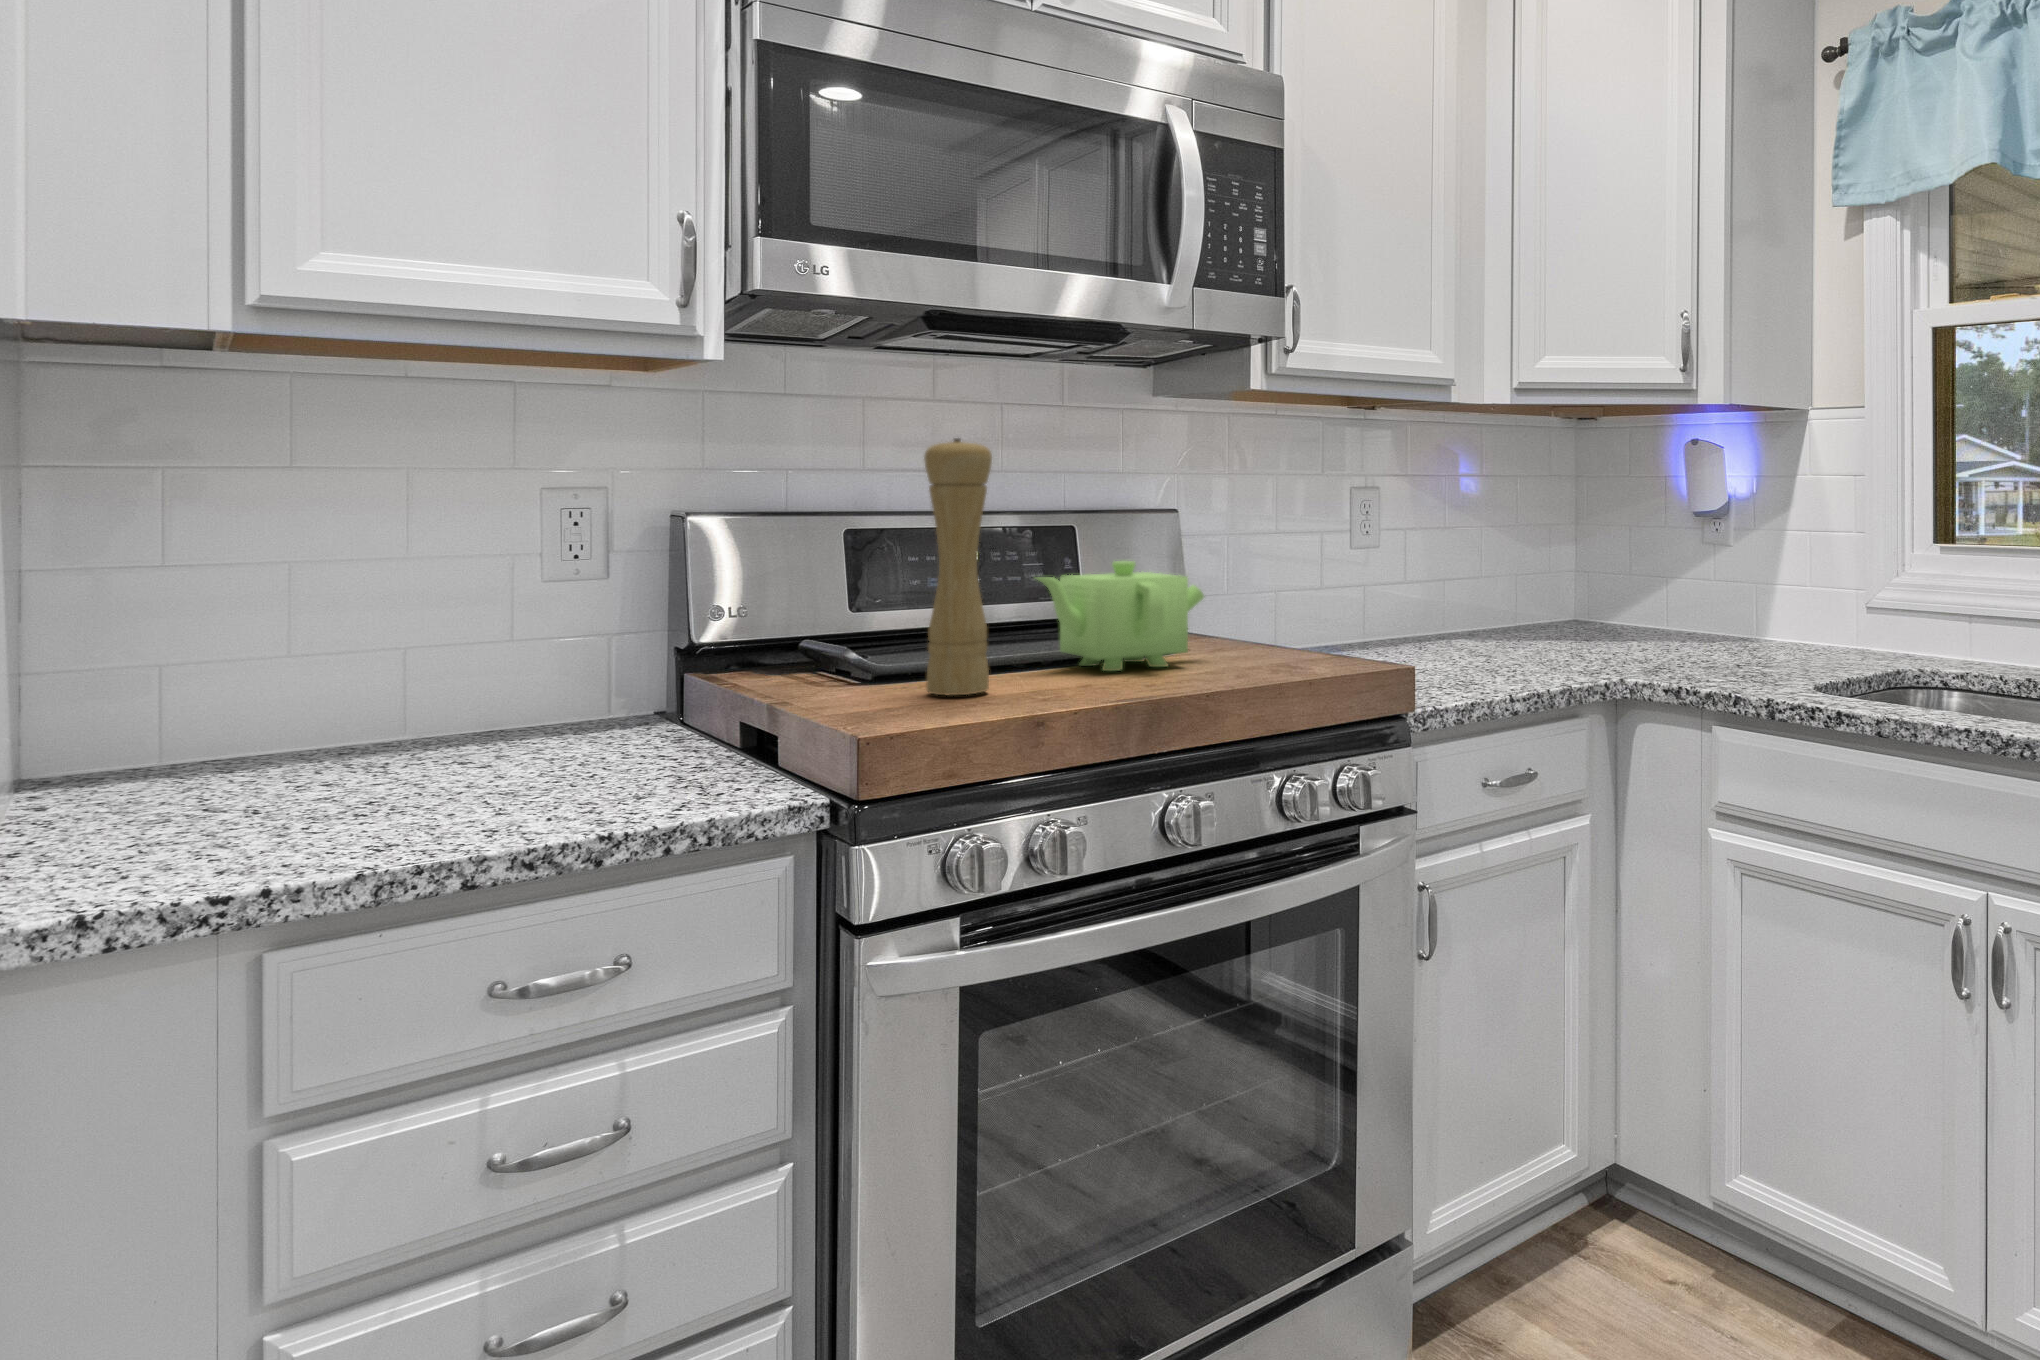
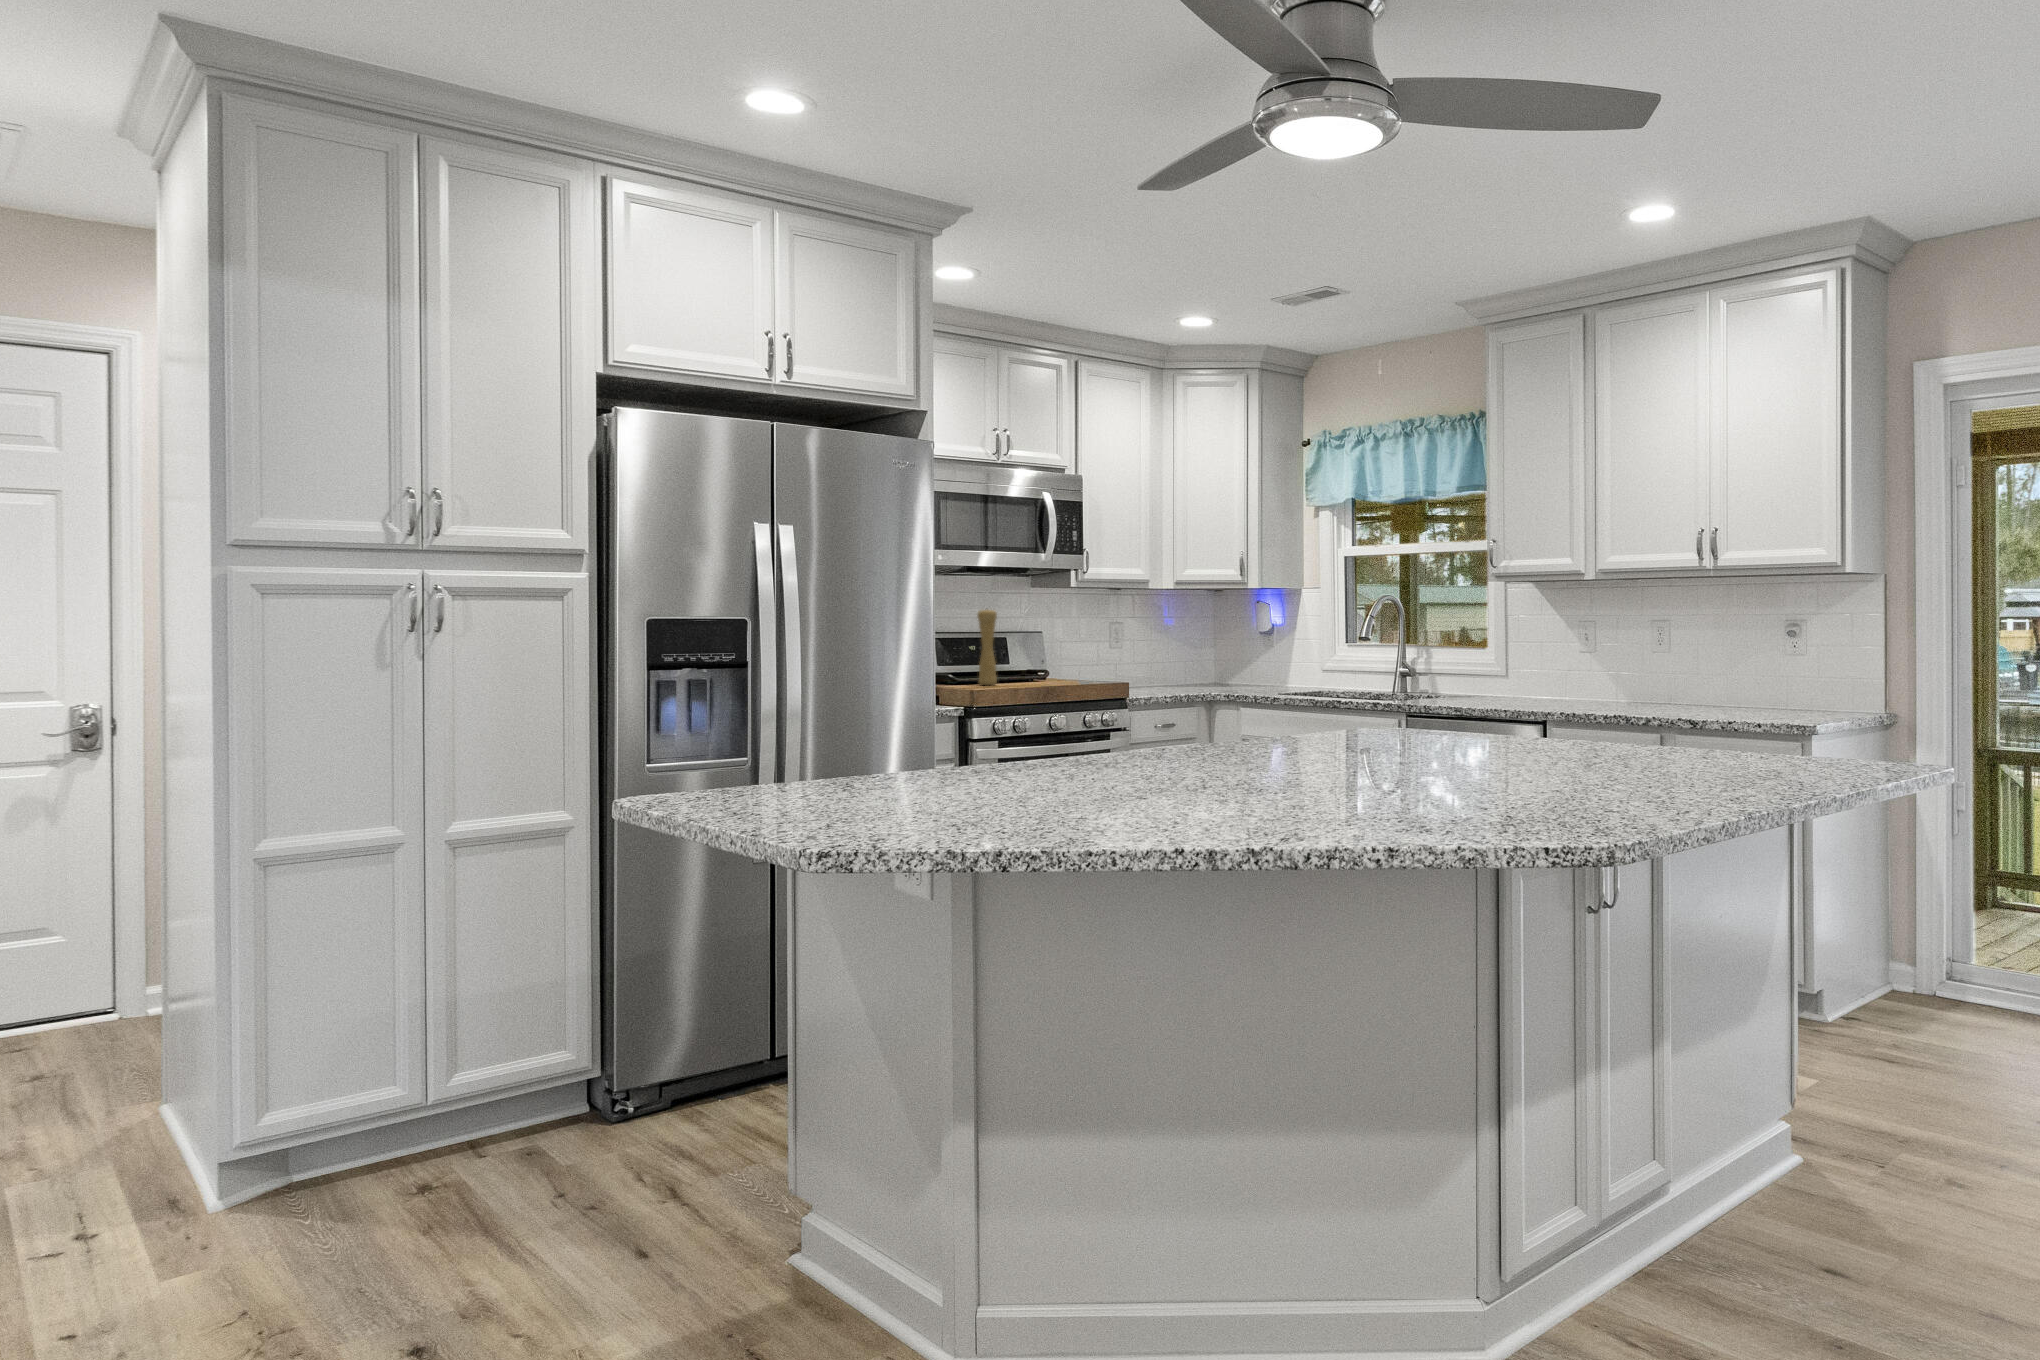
teapot: present [1036,561,1204,671] -> none [1005,647,1059,682]

